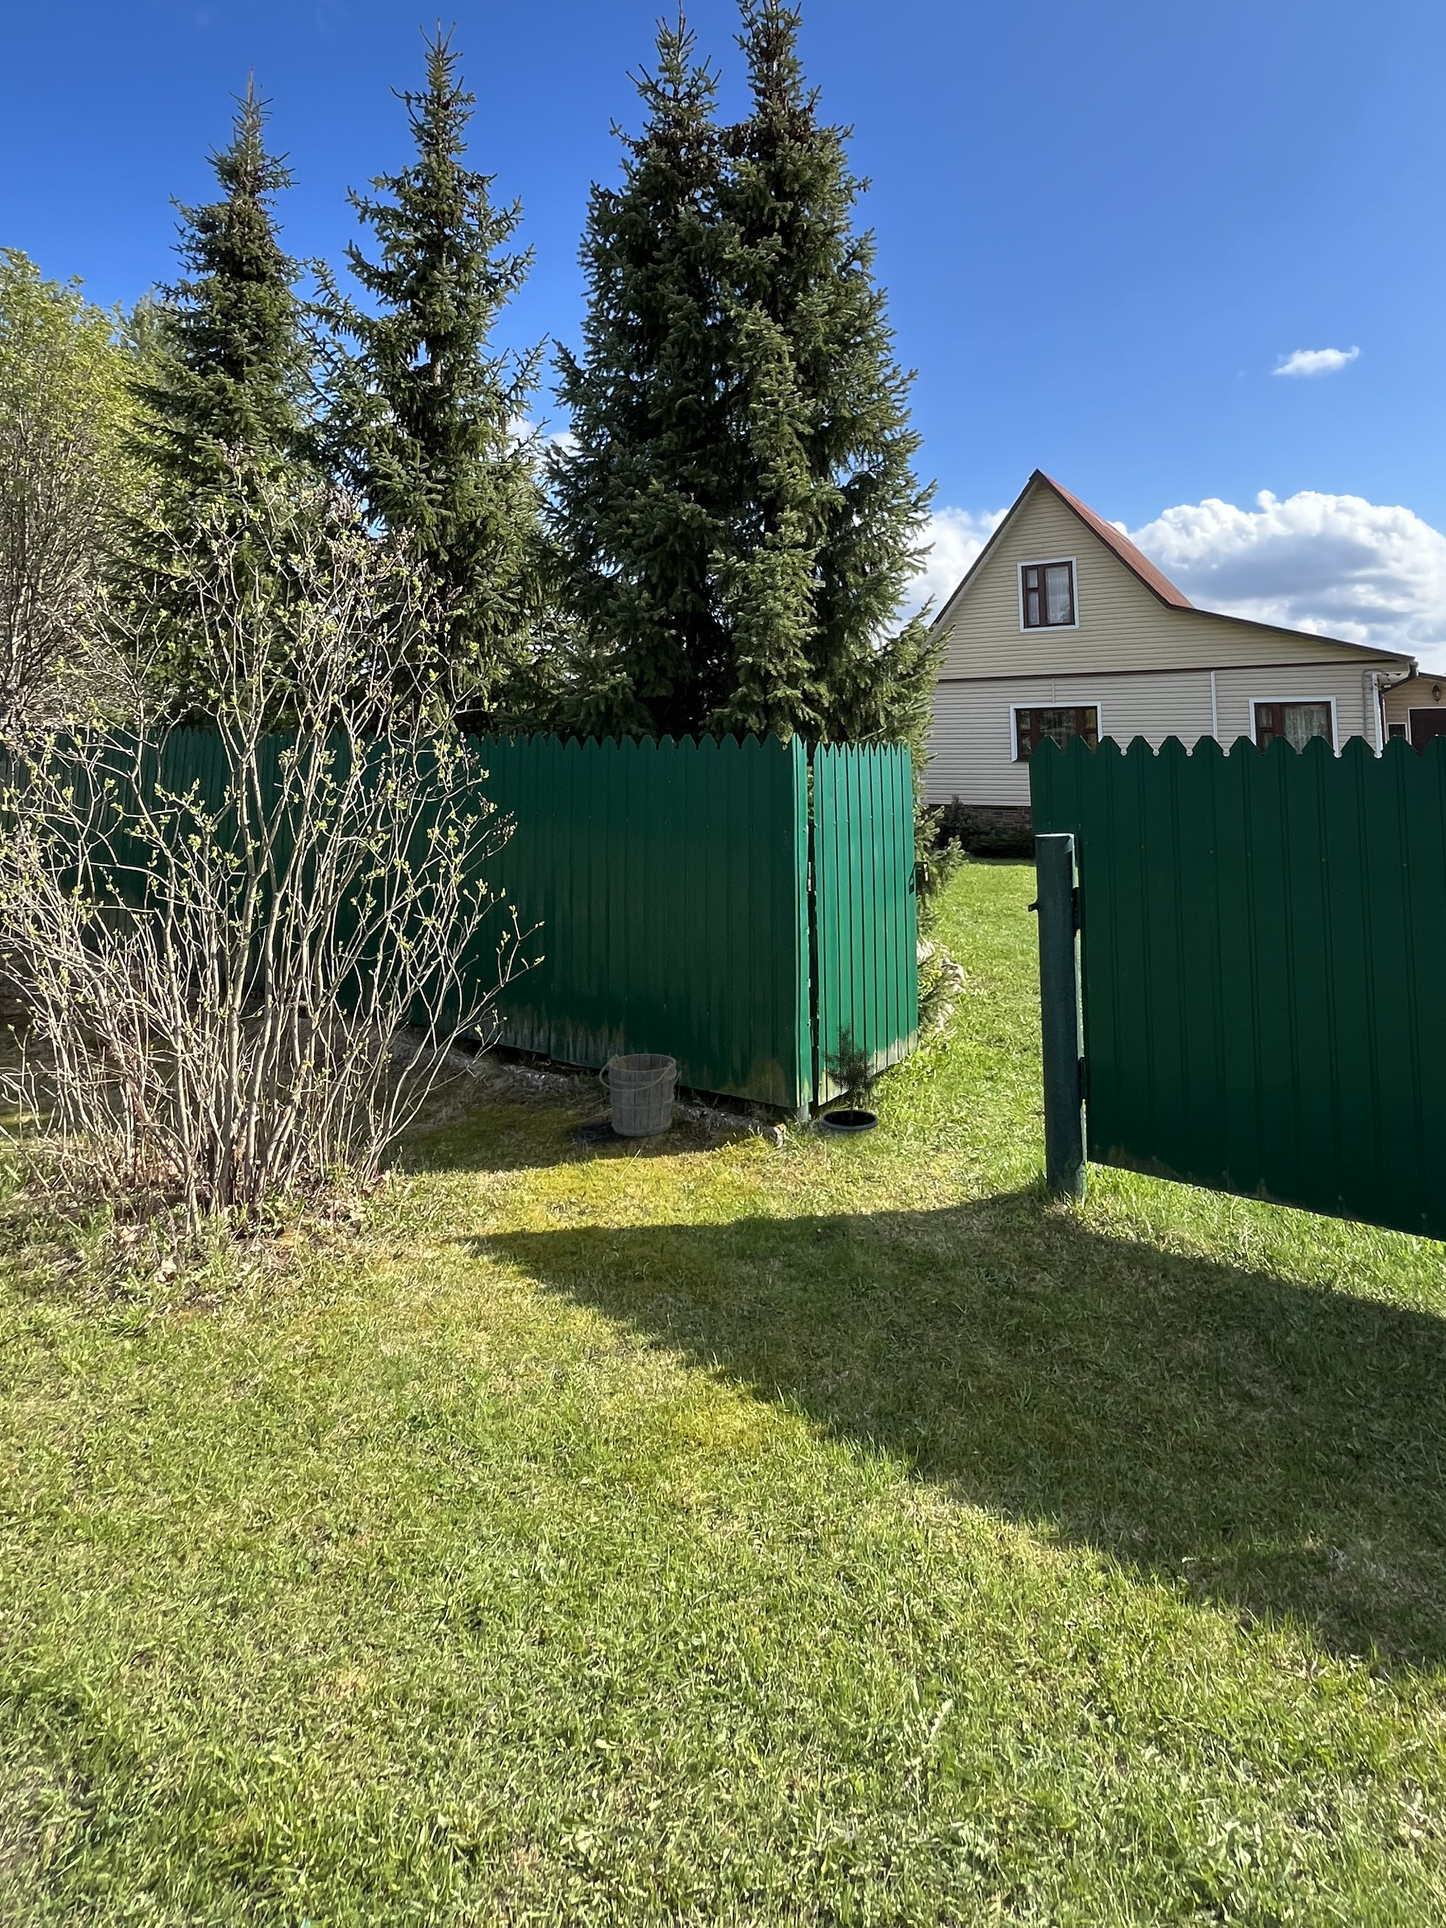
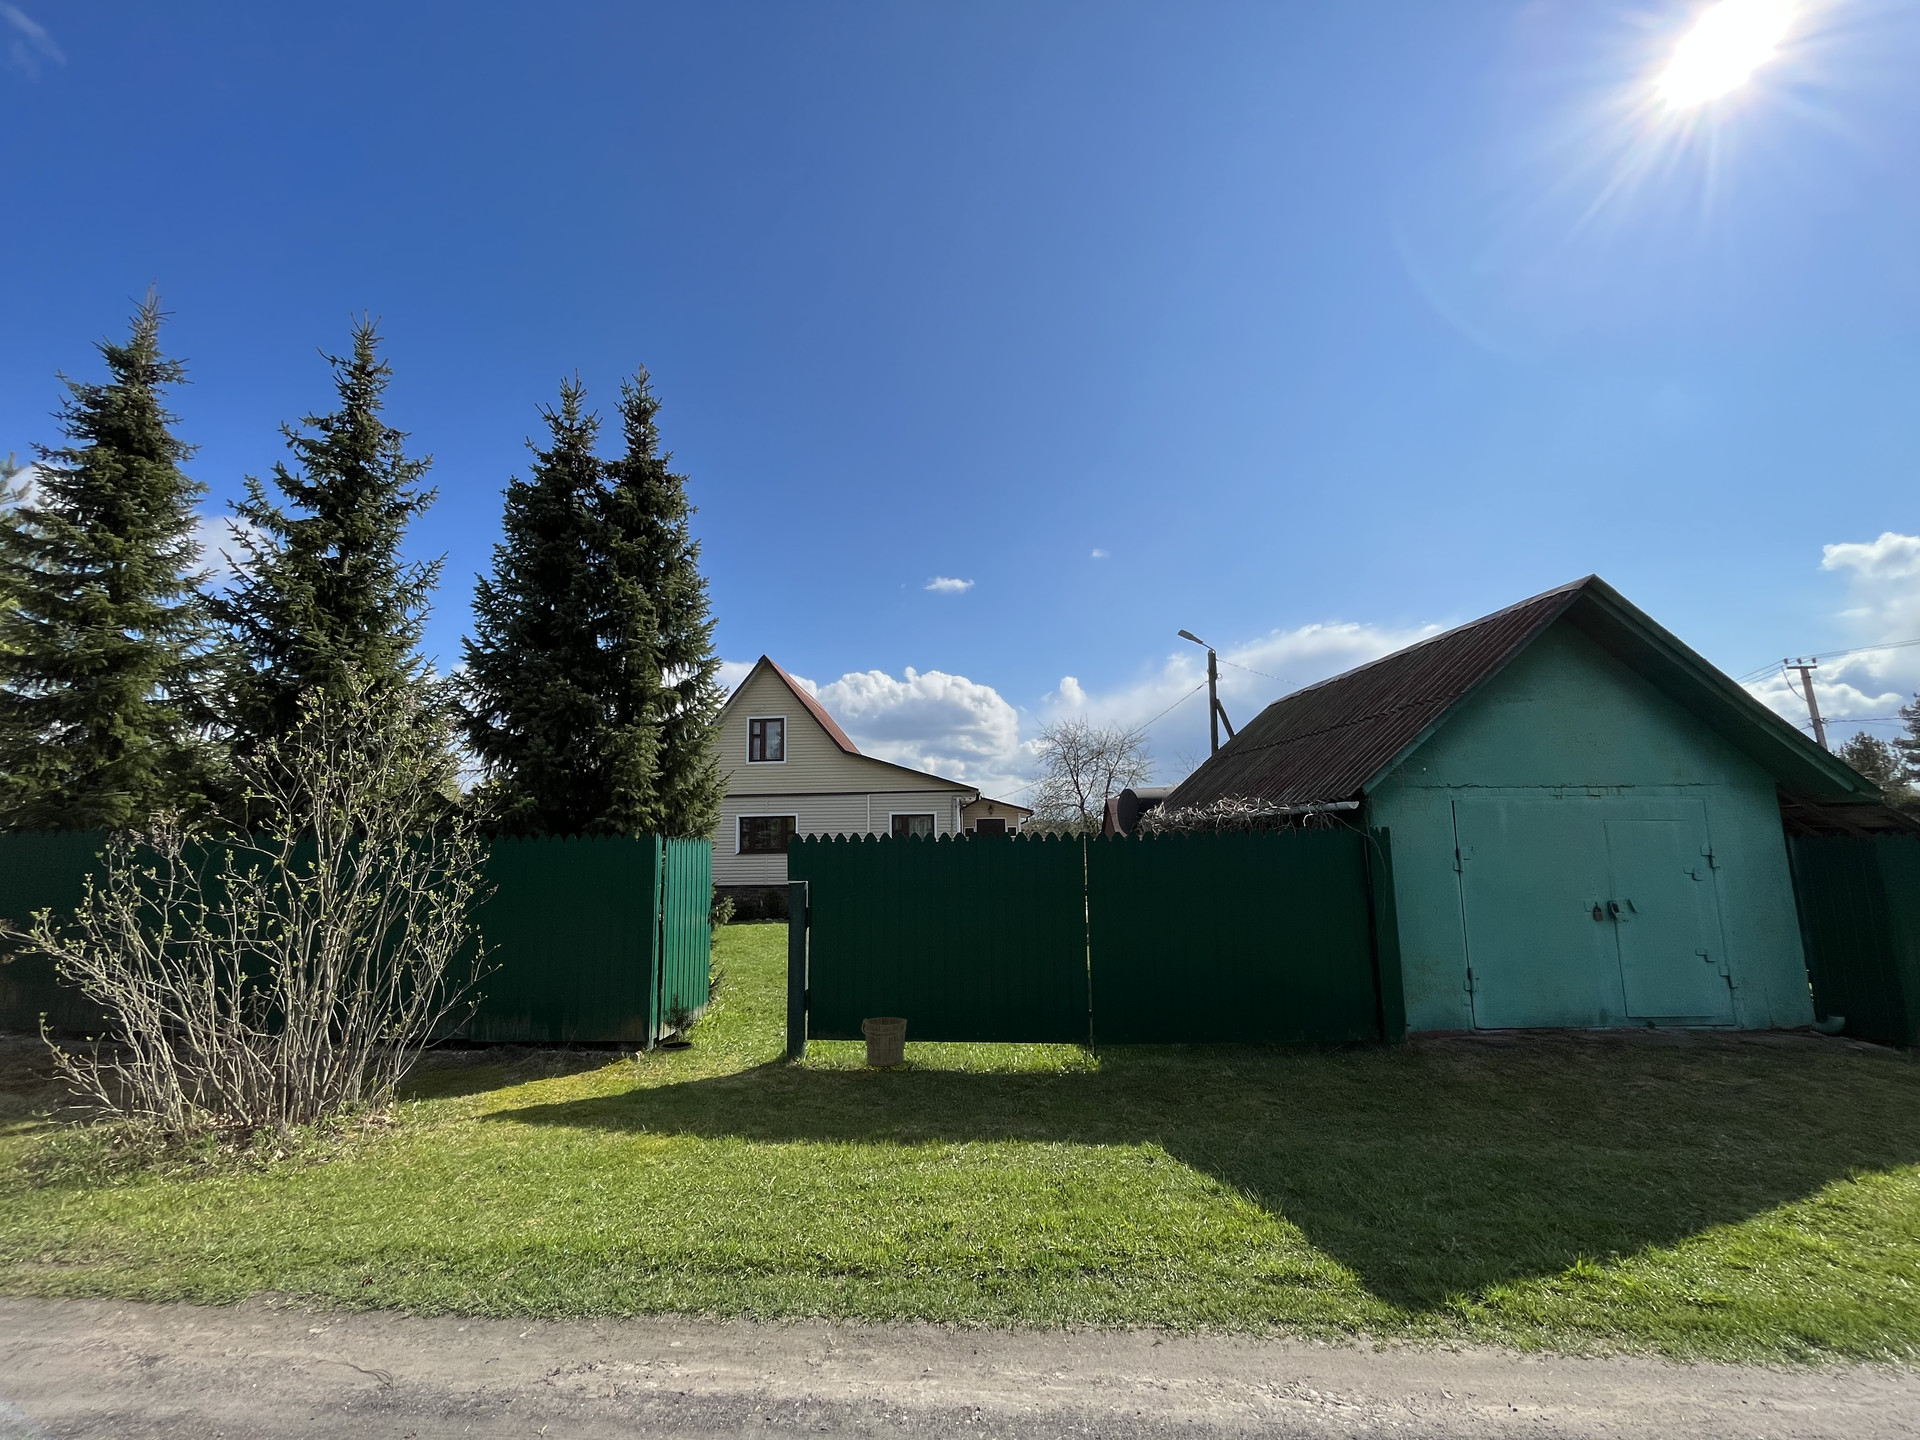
bucket: present [599,1054,677,1136] -> present [862,1017,907,1066]

